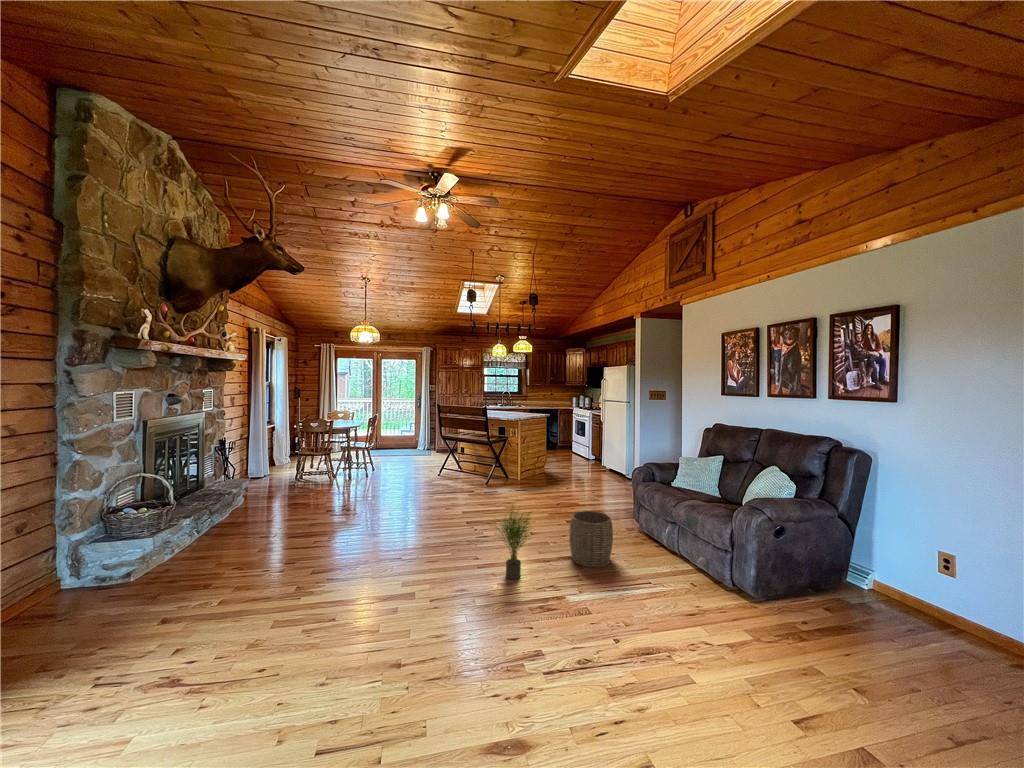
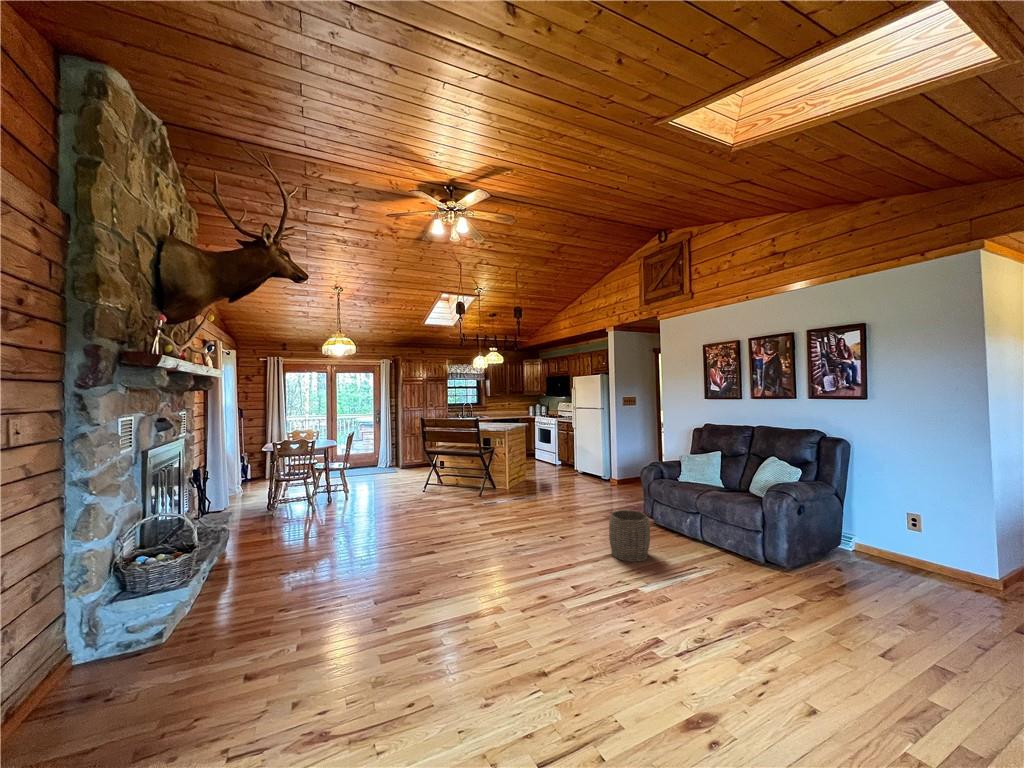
potted plant: present [495,508,531,579] -> none [546,507,598,582]

